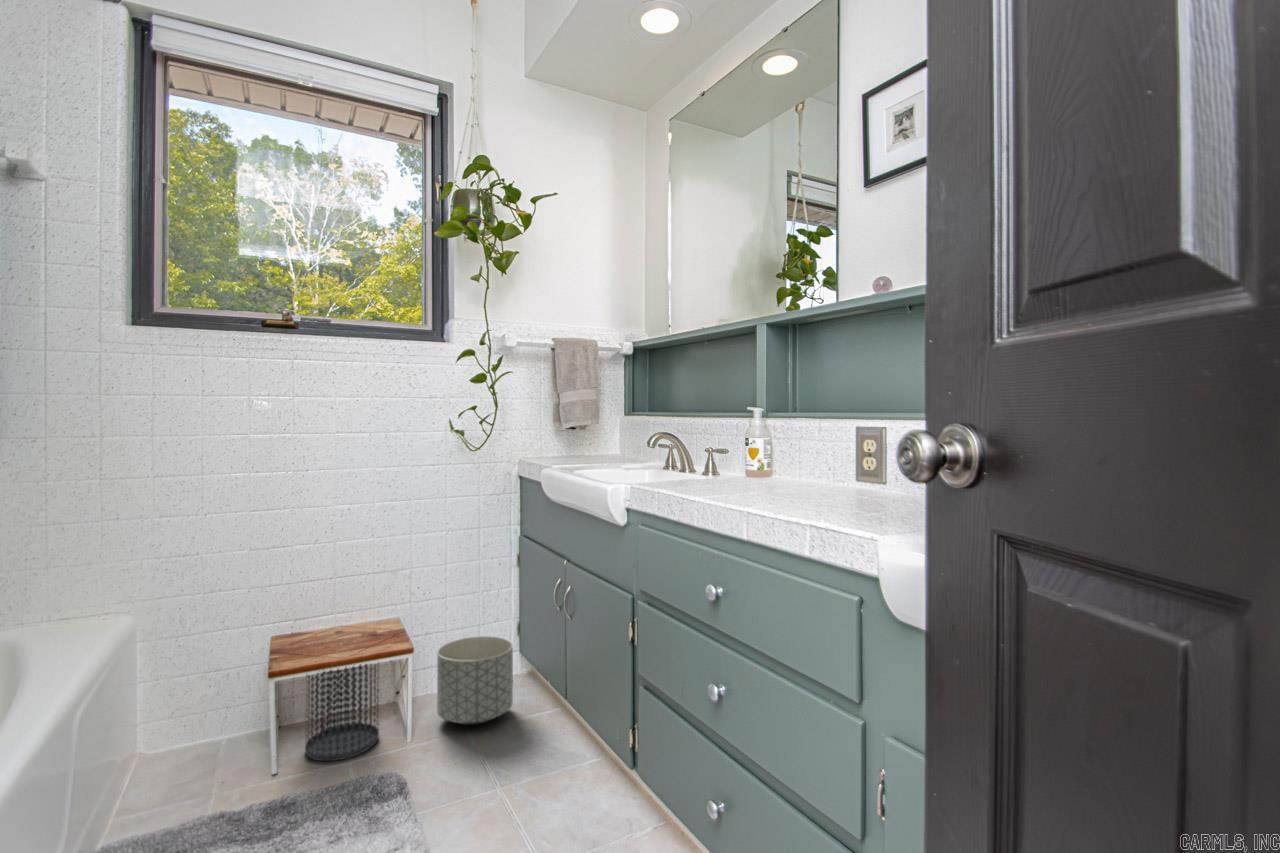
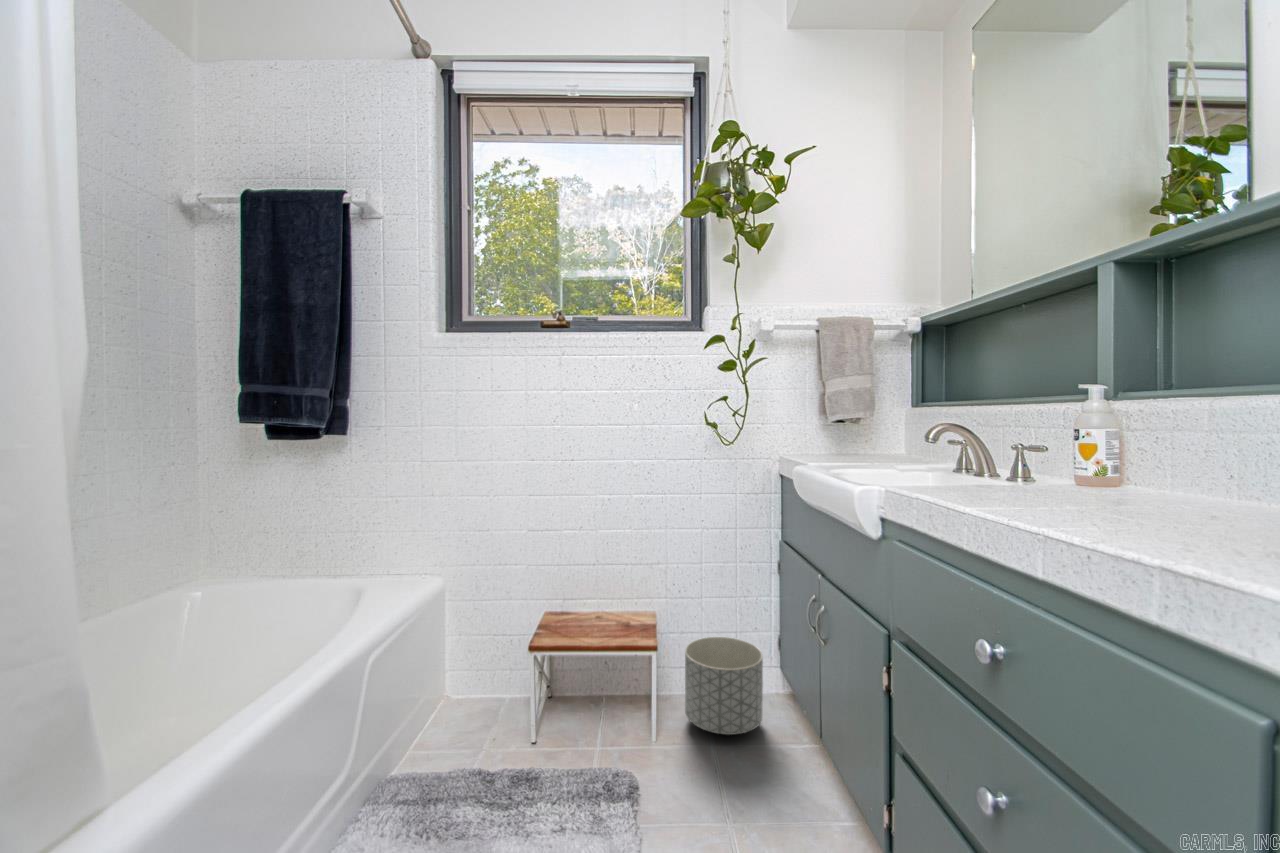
wastebasket: present [305,664,379,761] -> none [569,618,631,735]

